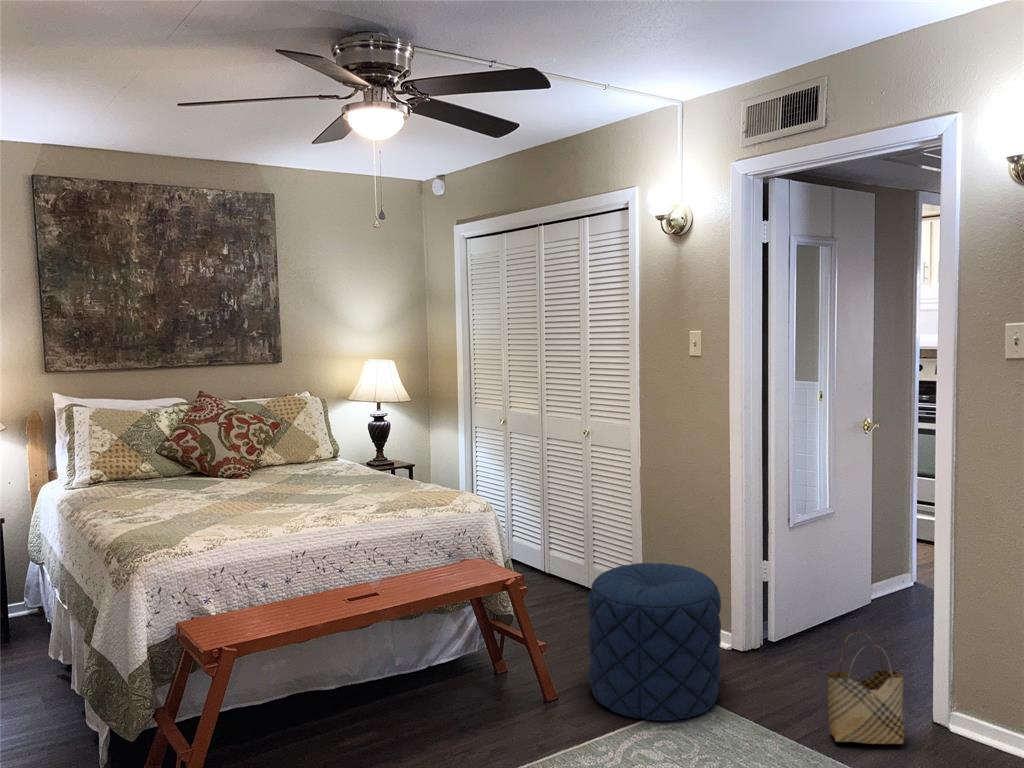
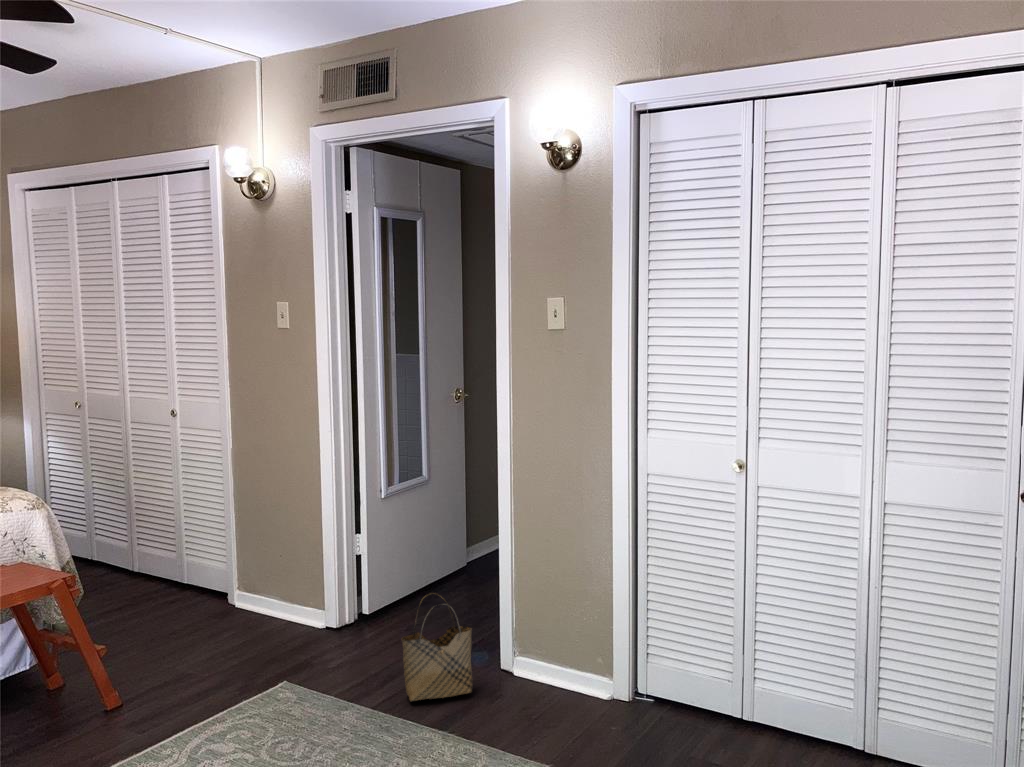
pouf: present [588,563,721,721] -> none [158,547,306,713]

